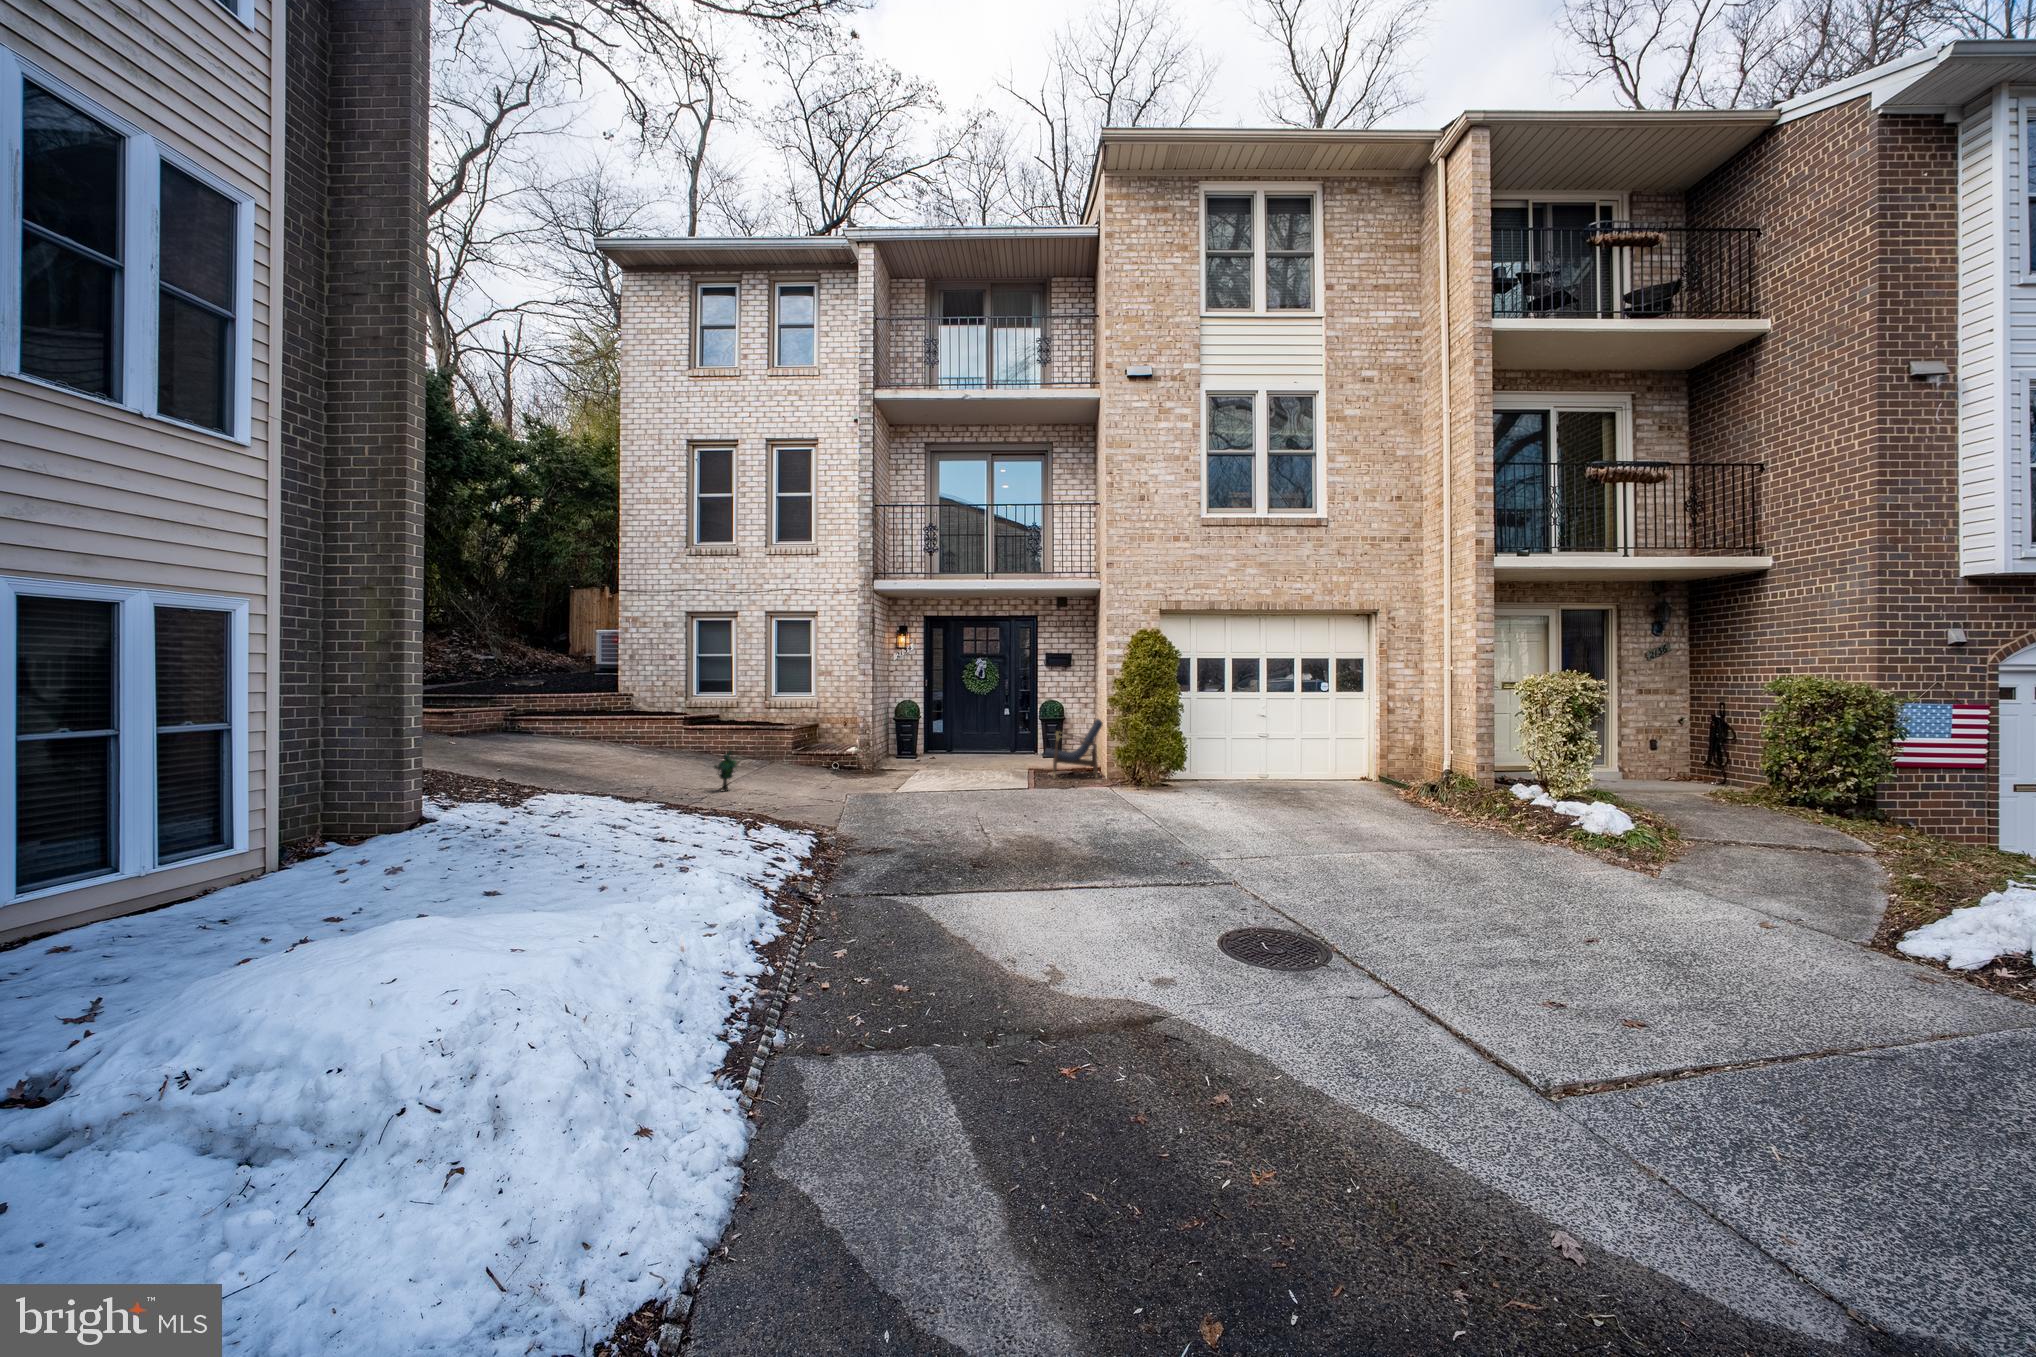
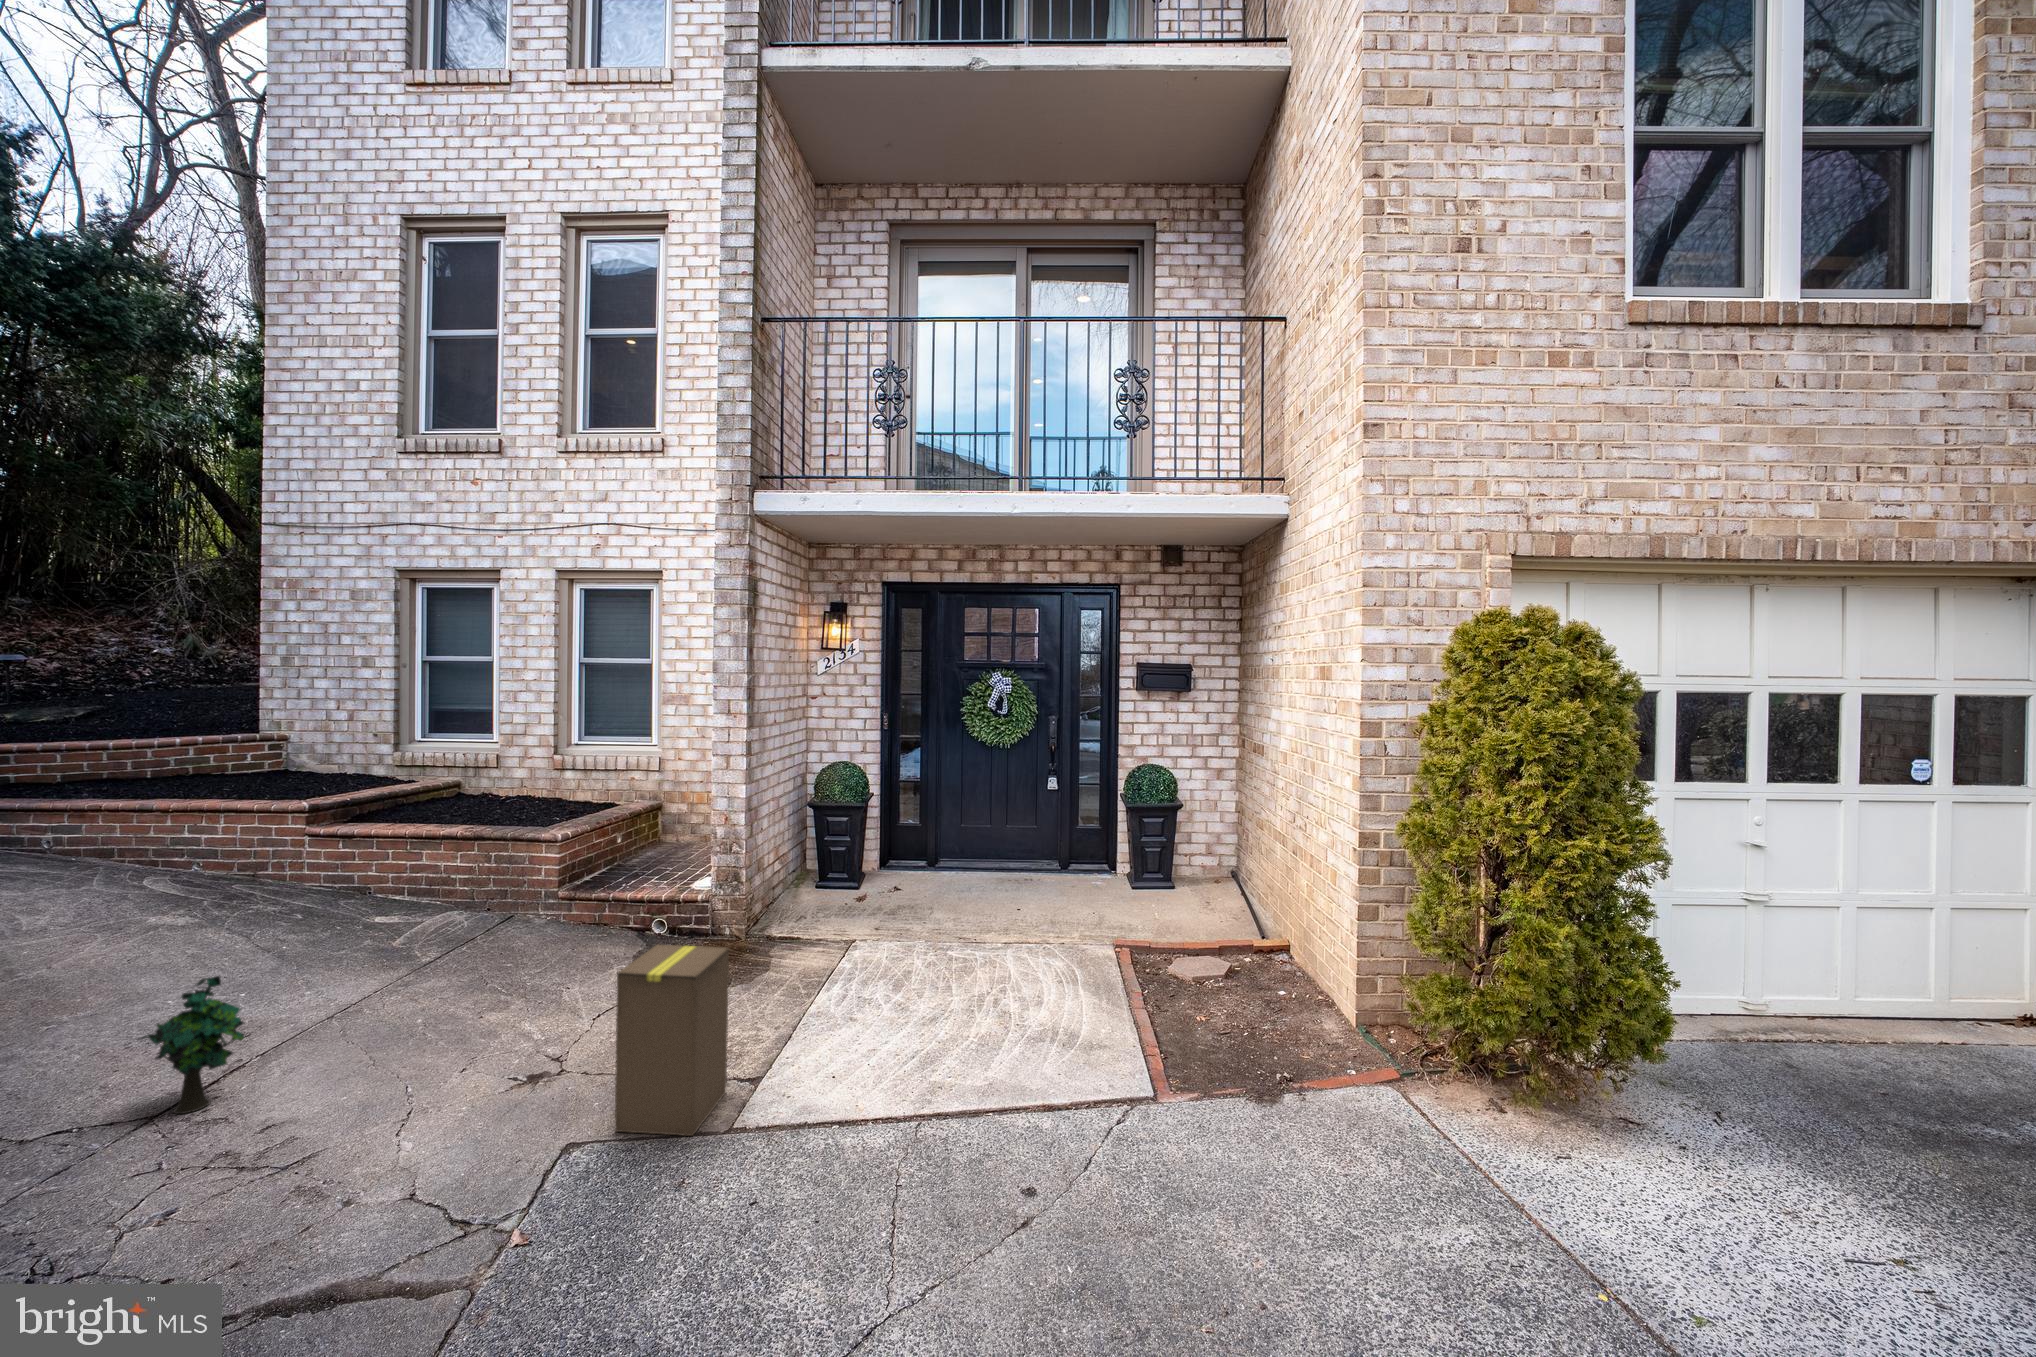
lounge chair: present [1045,719,1103,778] -> none [1159,832,1326,1006]
cardboard box: none [860,742,890,794] -> present [615,945,729,1136]

